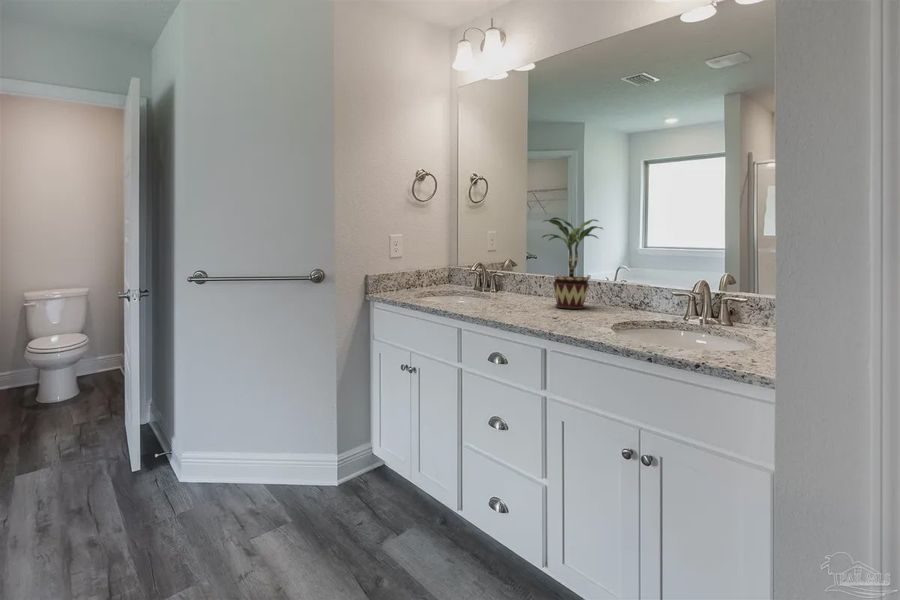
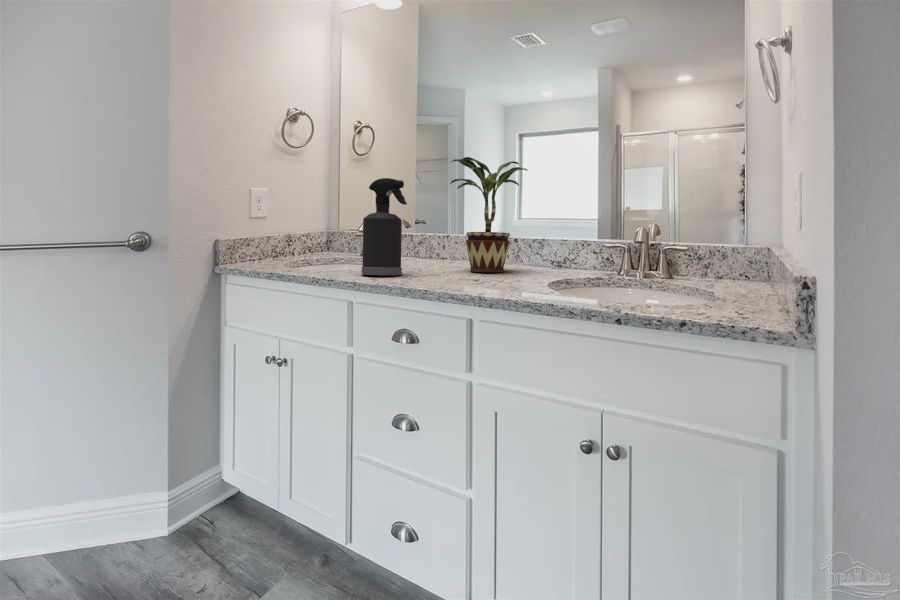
spray bottle: none [471,236,506,310] -> present [362,178,407,275]

